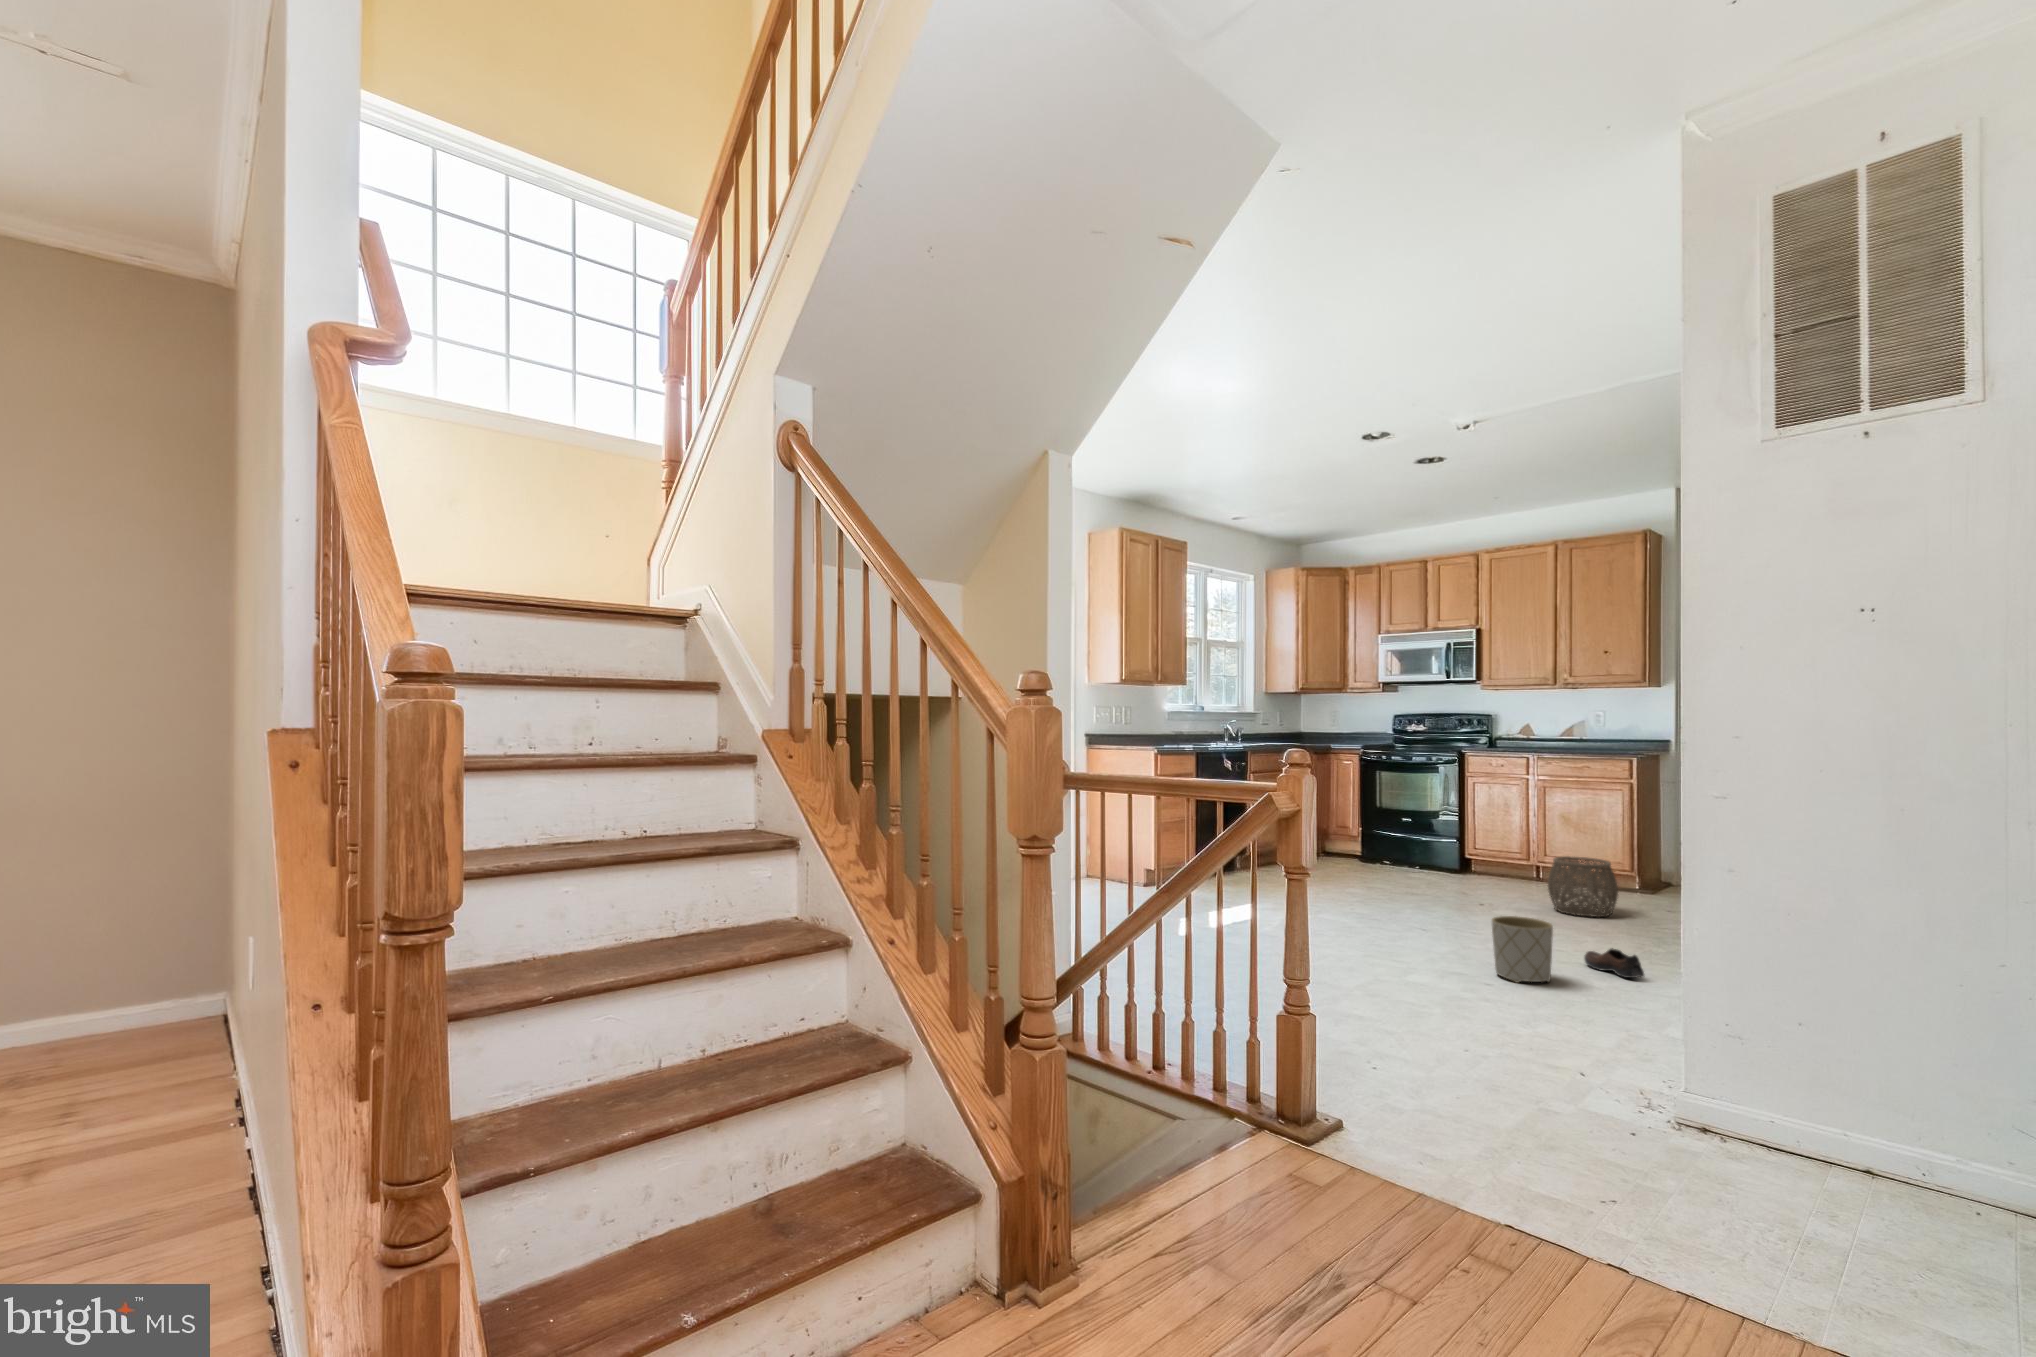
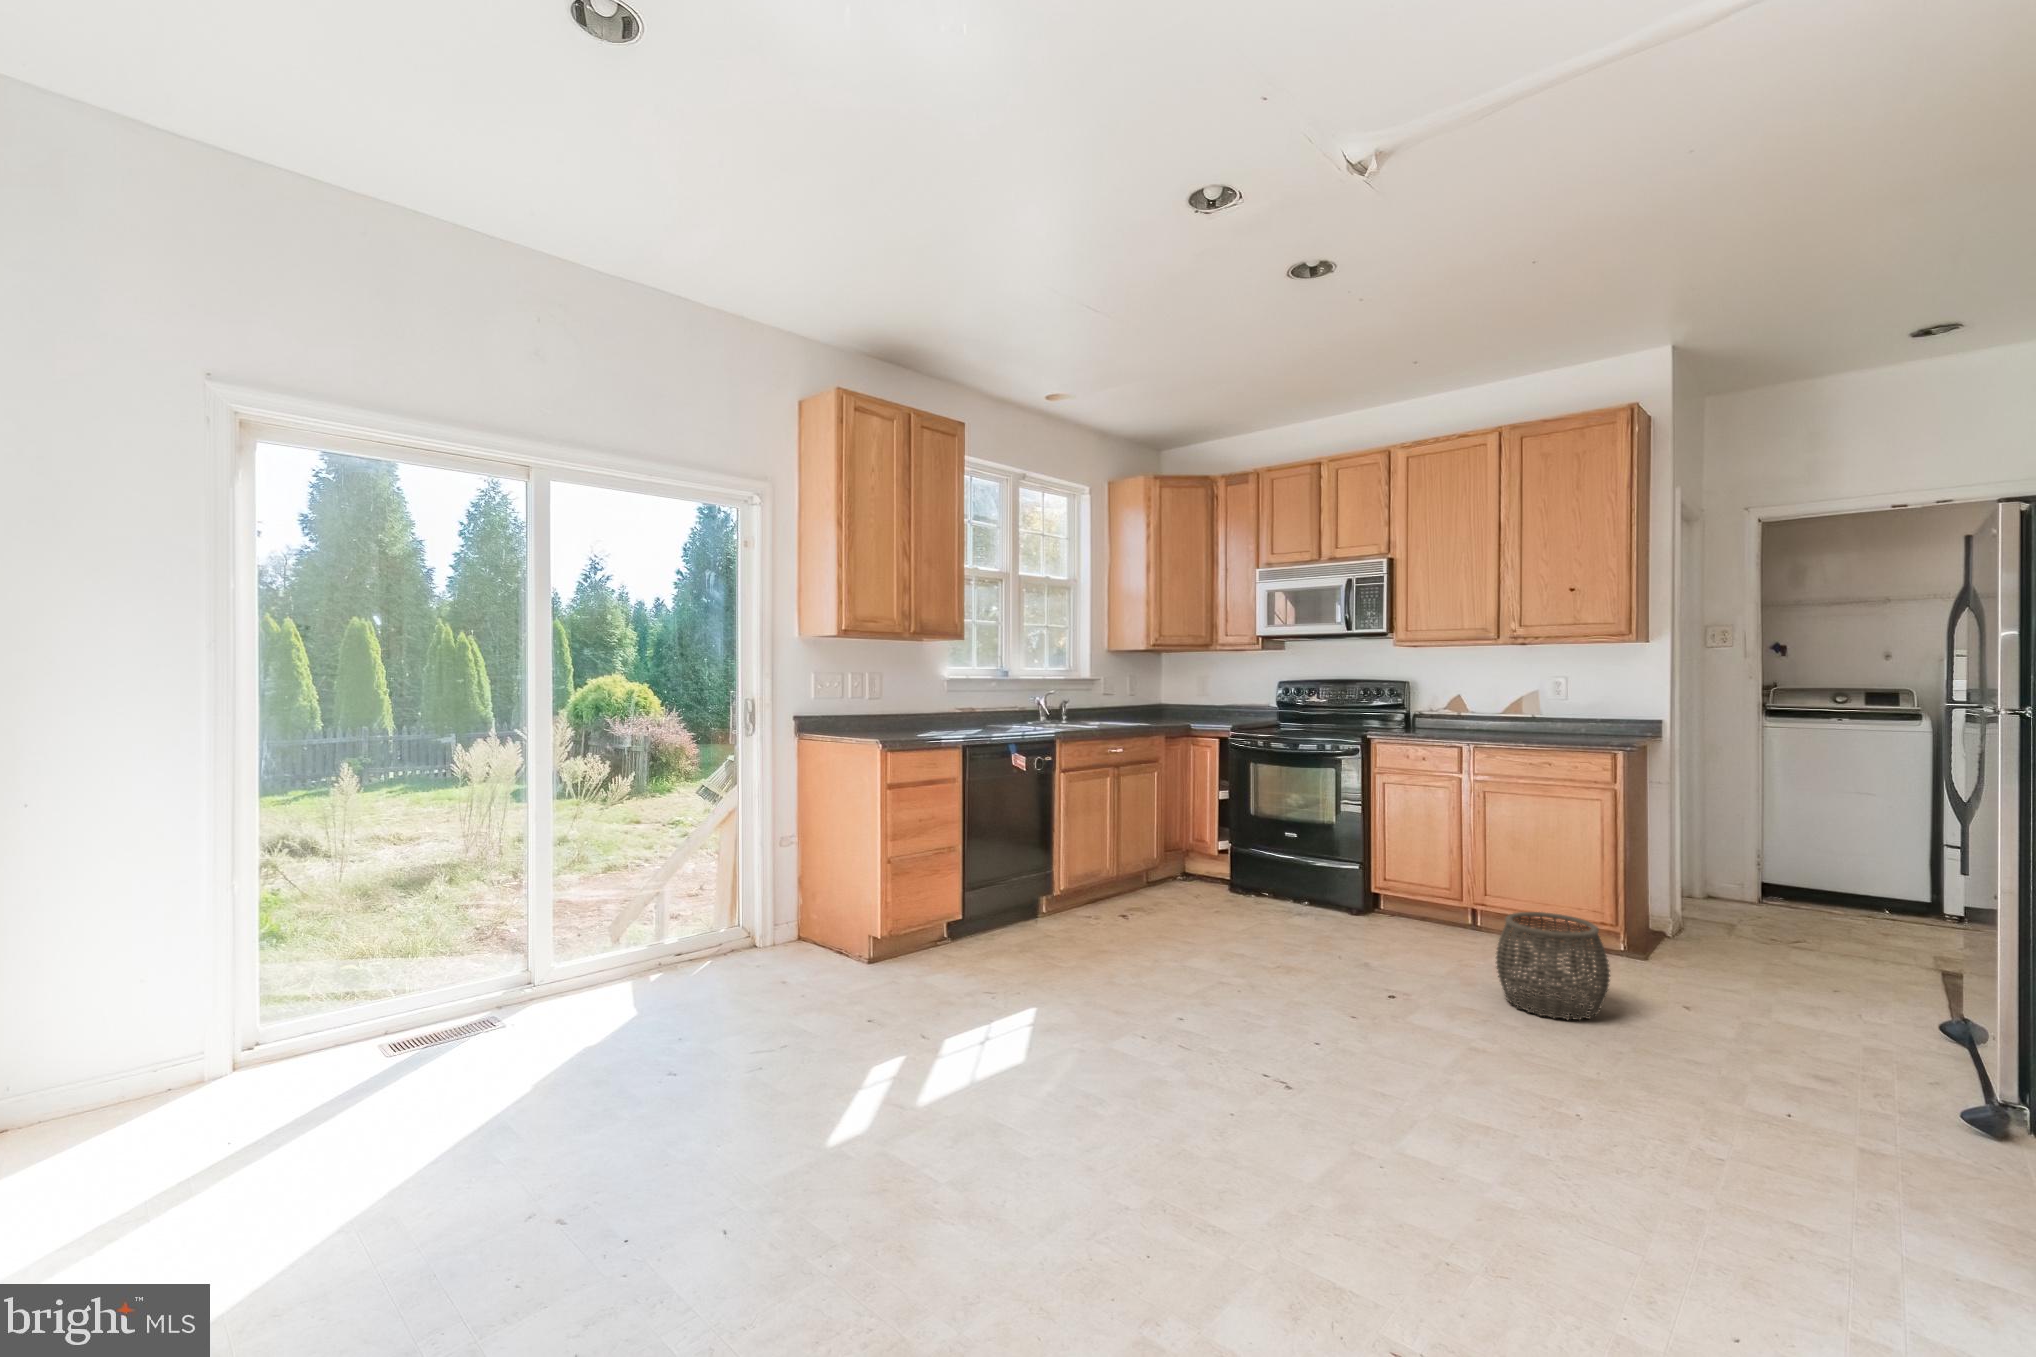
planter: present [1492,916,1553,983] -> none [1420,1123,1552,1301]
shoe: present [1584,948,1644,978] -> none [1595,1169,1735,1264]

